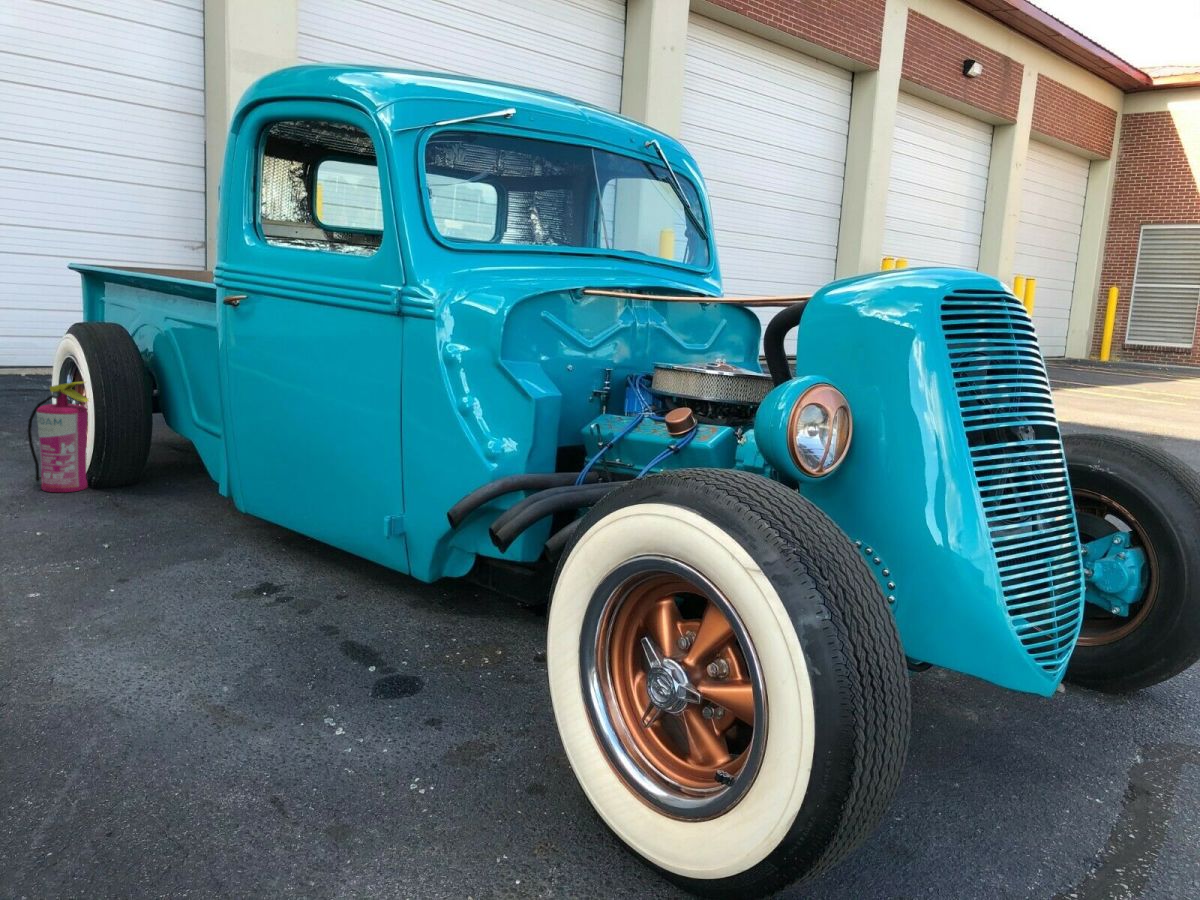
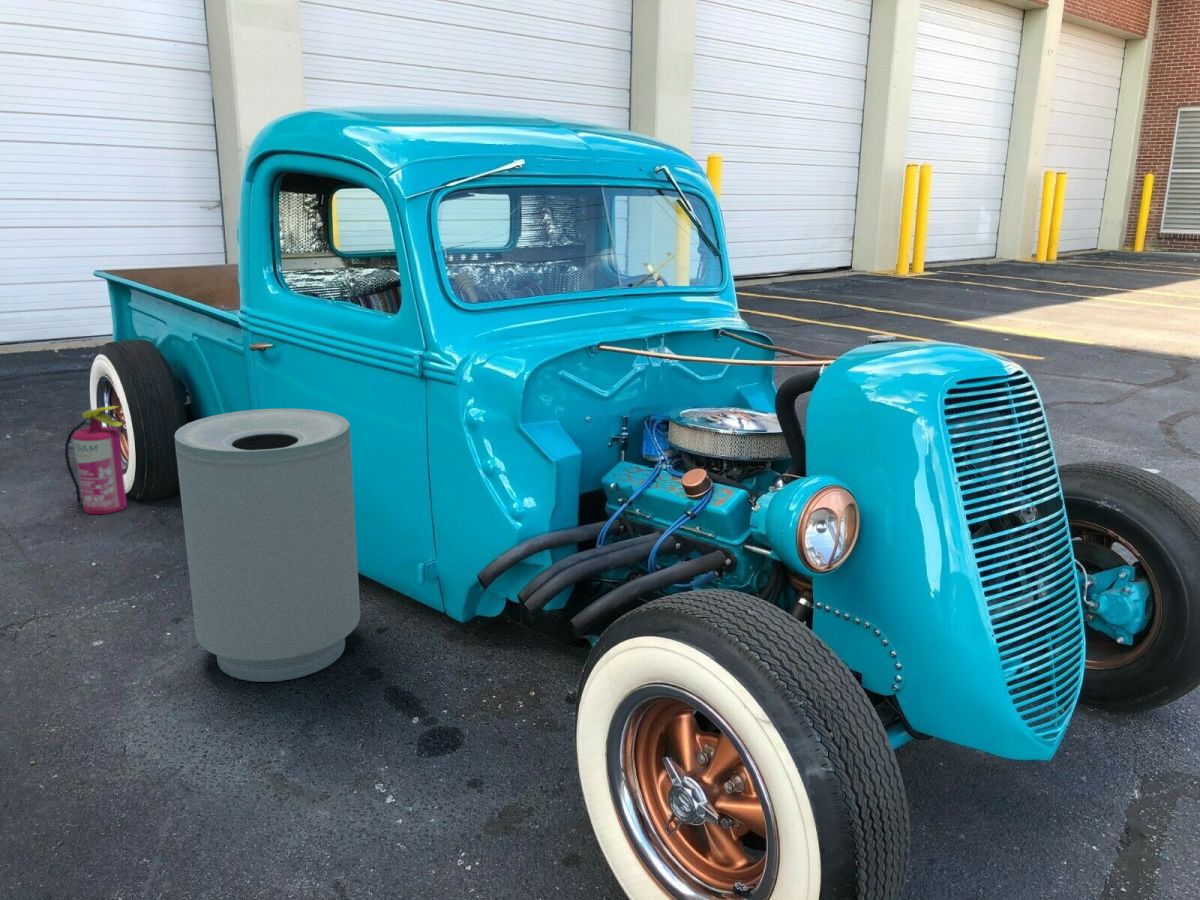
trash can: none [140,355,324,631] -> present [174,409,360,682]

